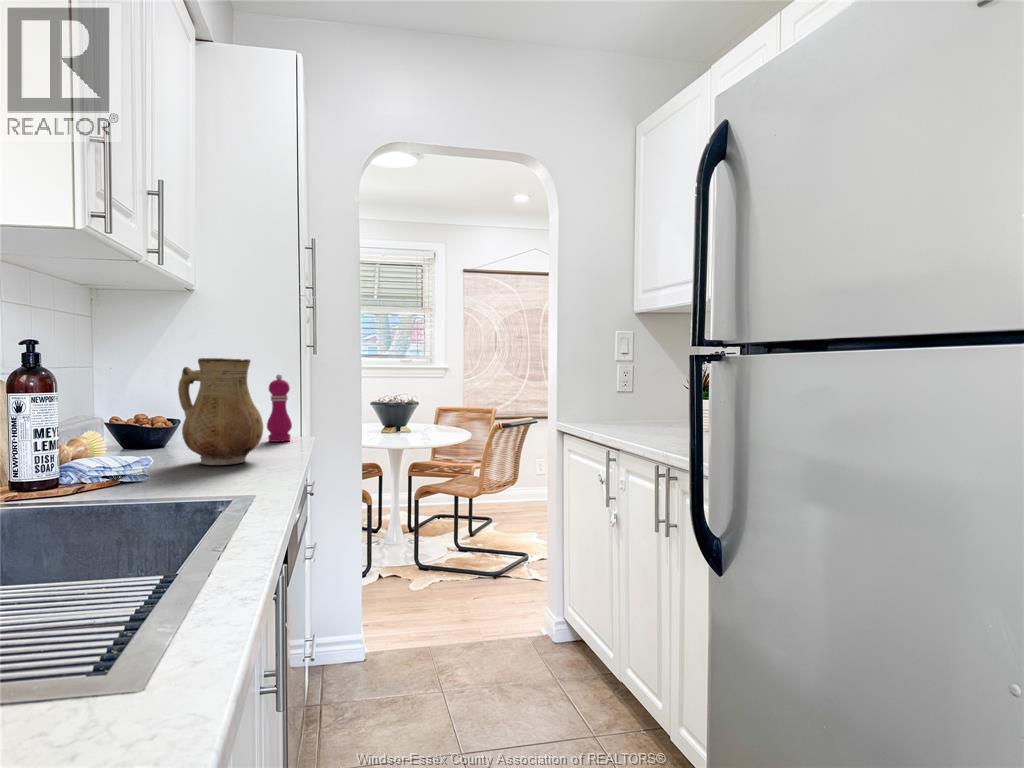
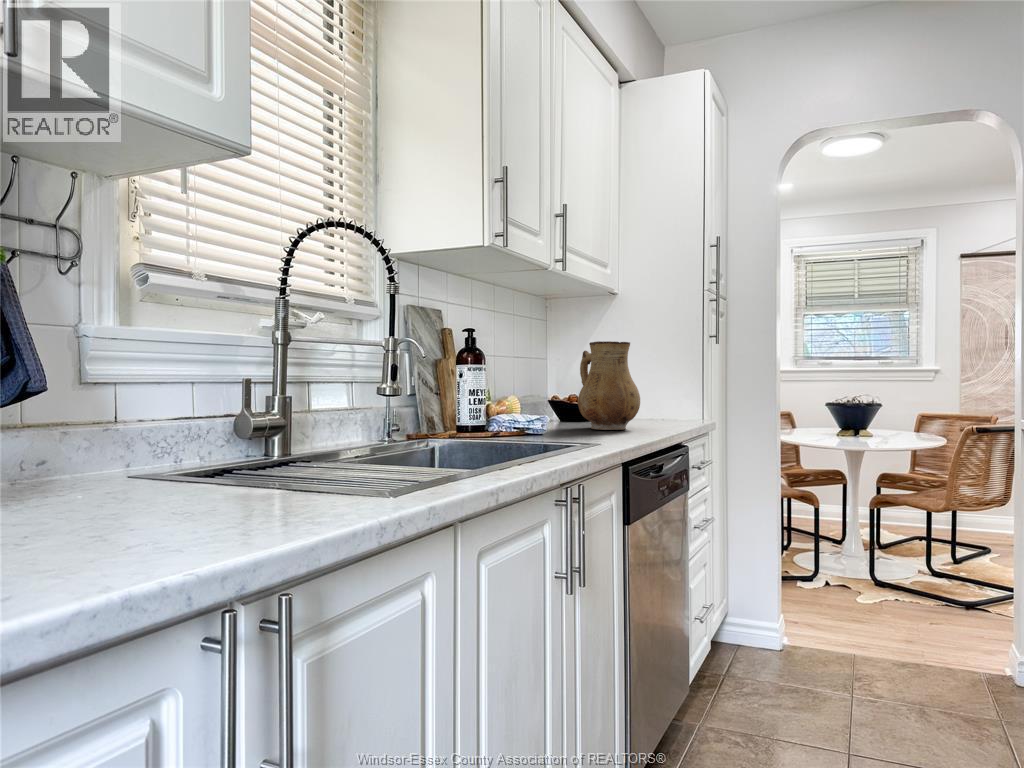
pepper mill: present [267,375,292,442] -> none [665,361,688,420]

